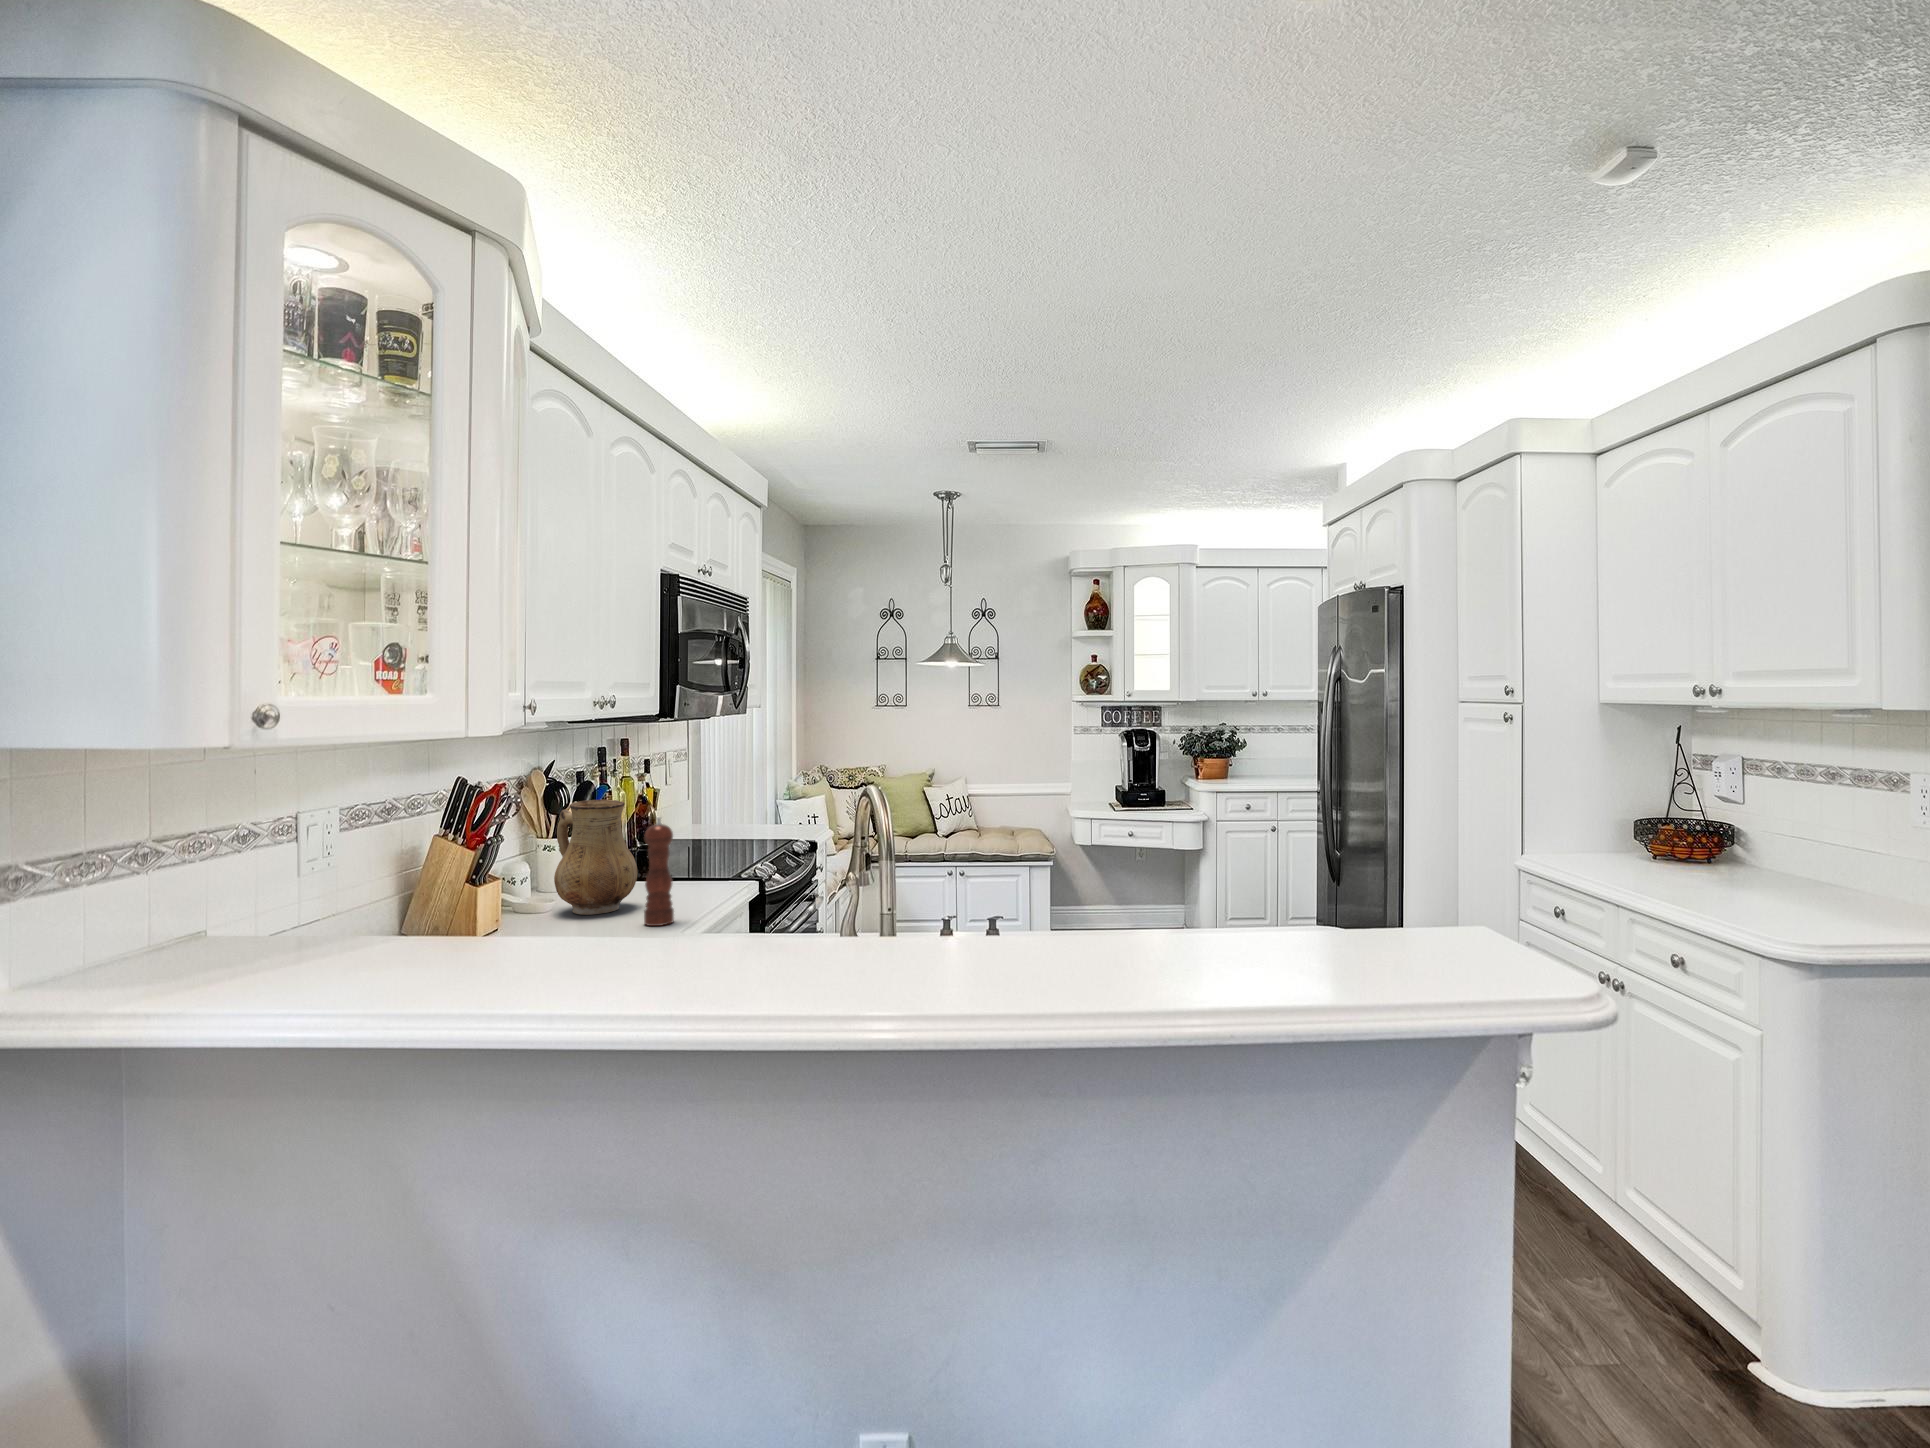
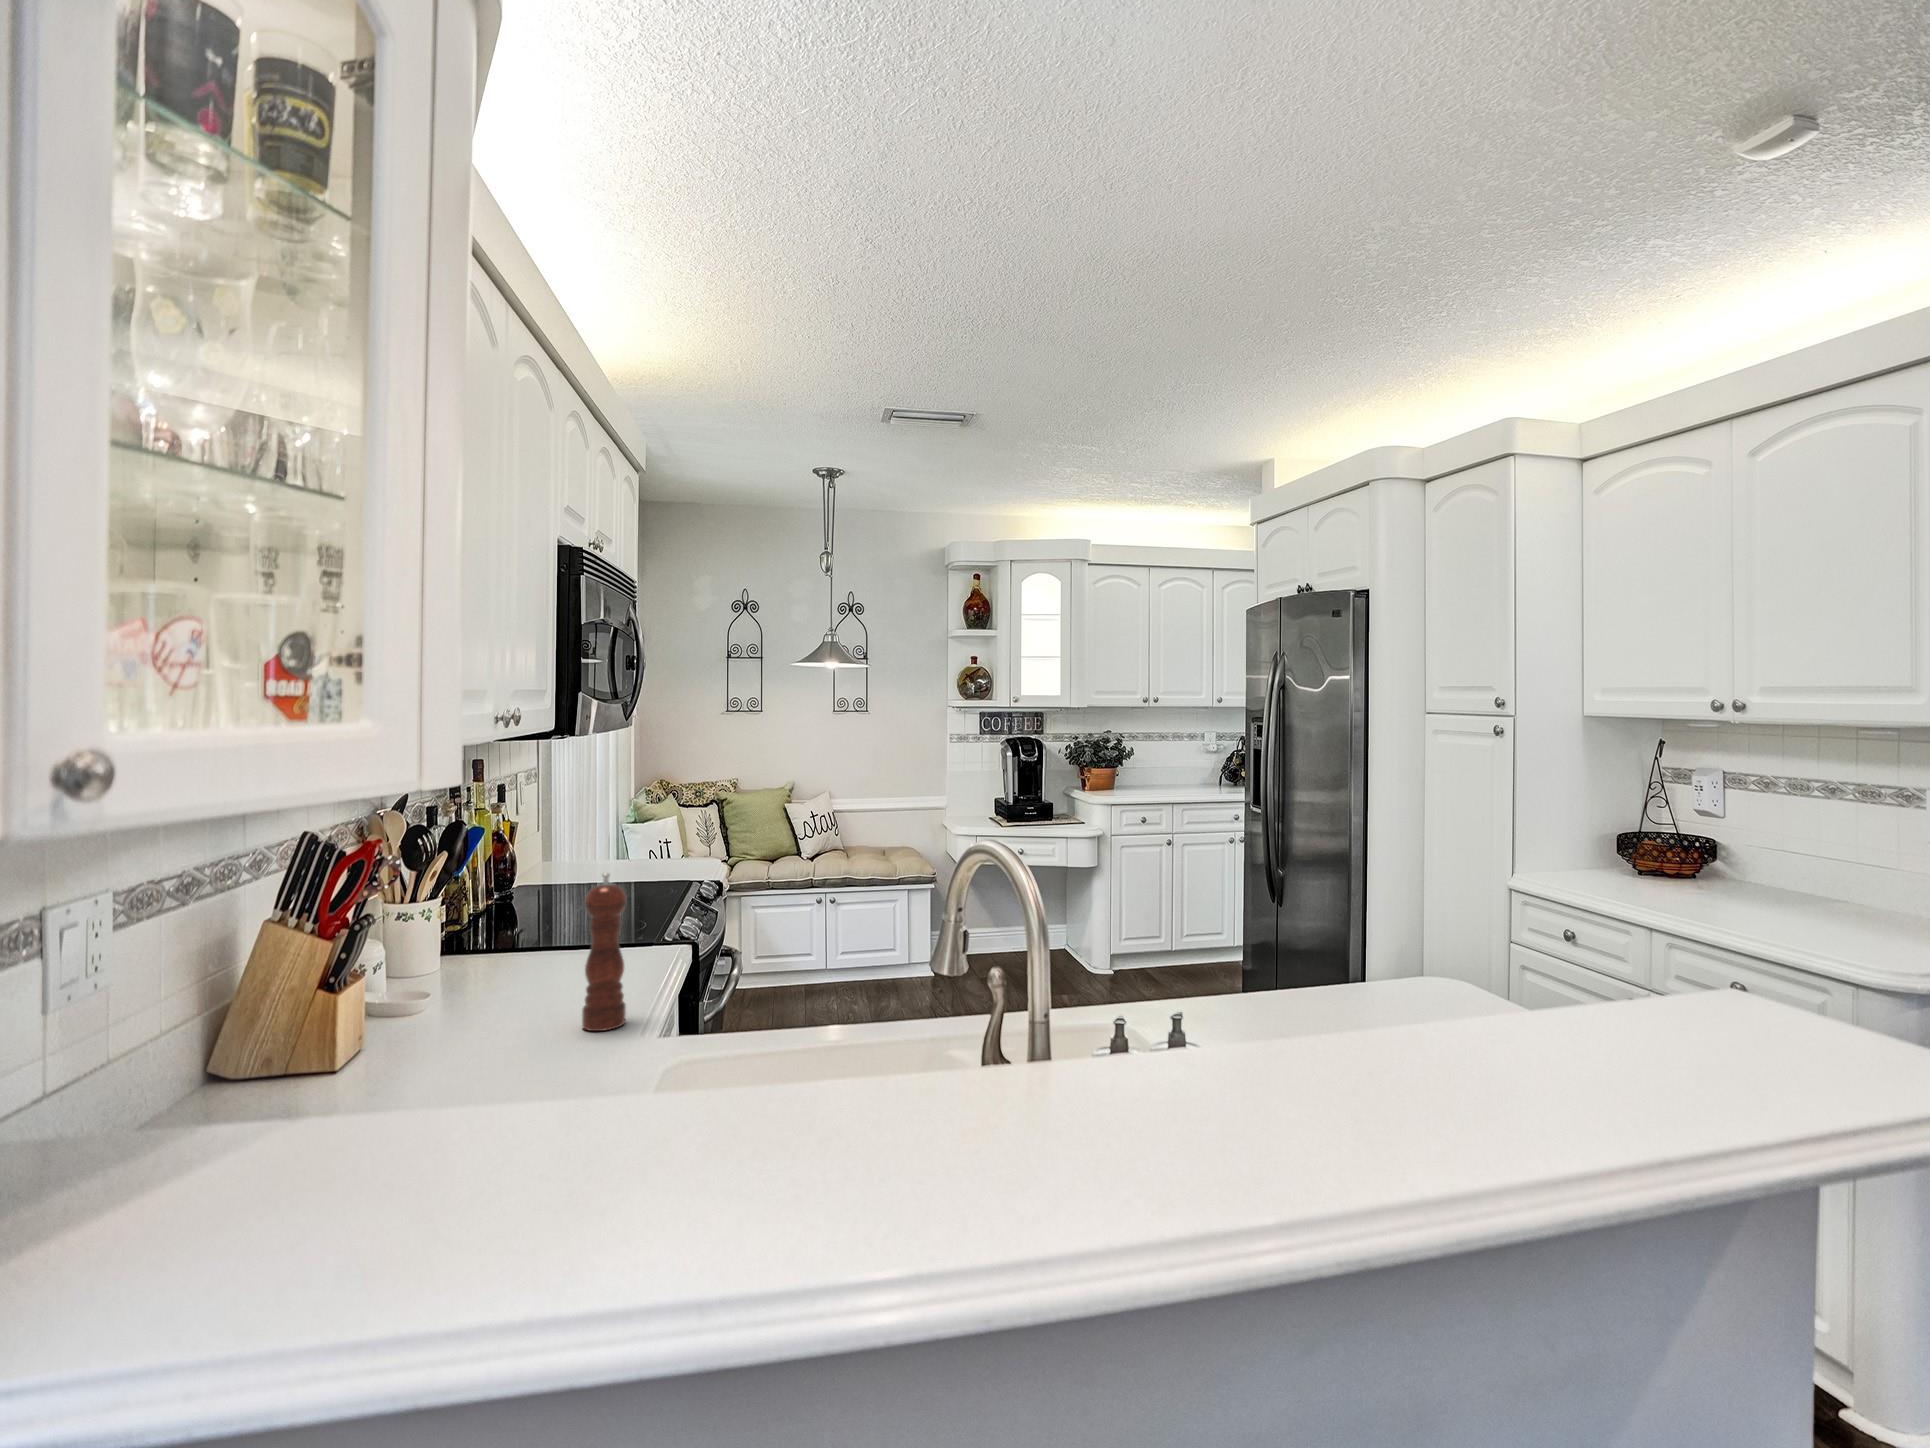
ceramic pitcher: present [554,800,637,915] -> none [427,847,552,1015]

